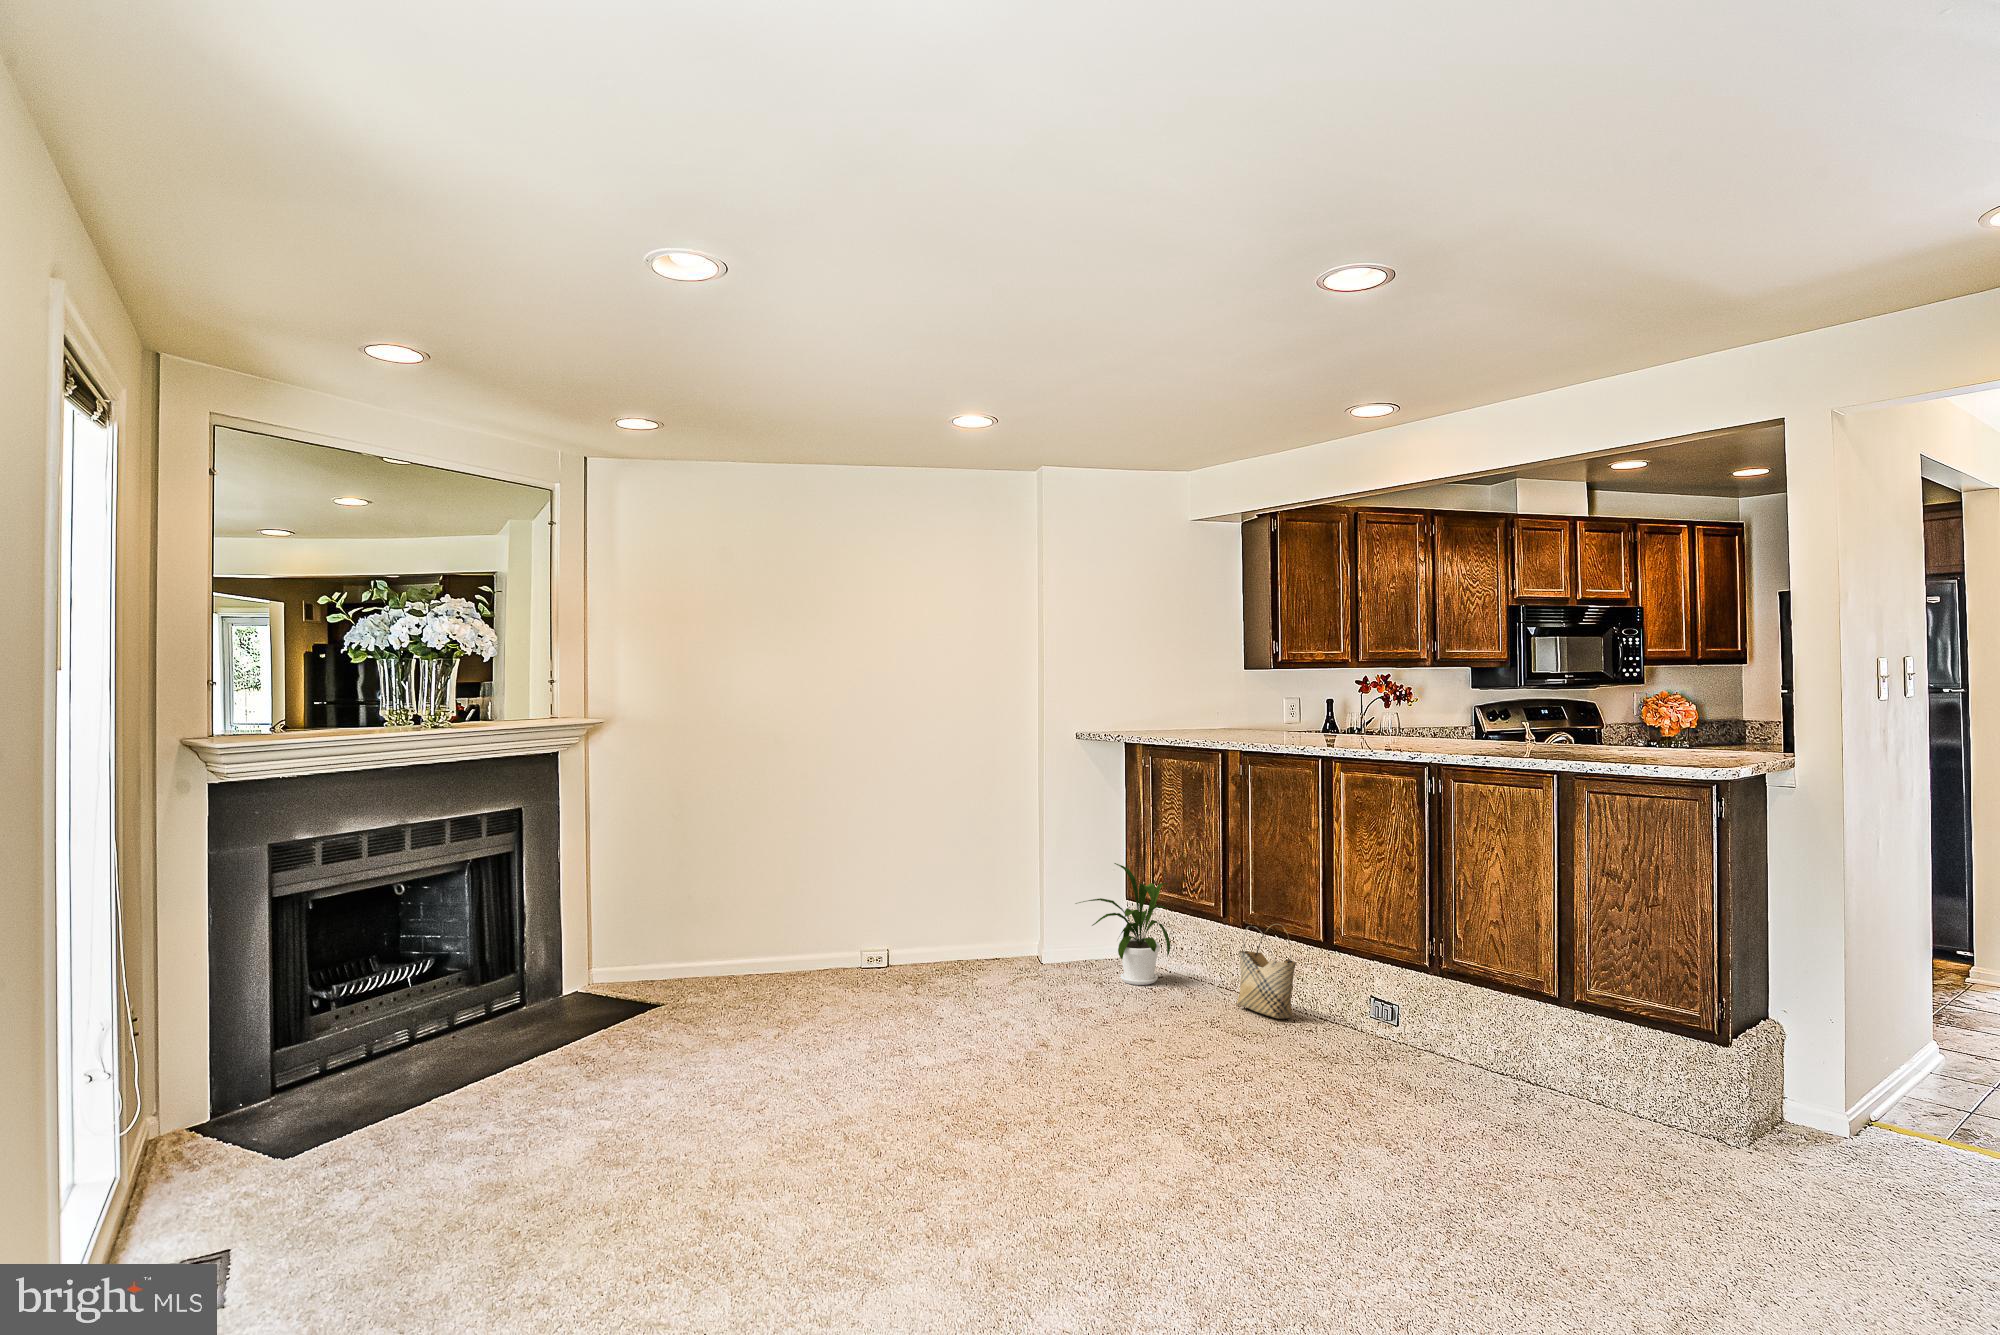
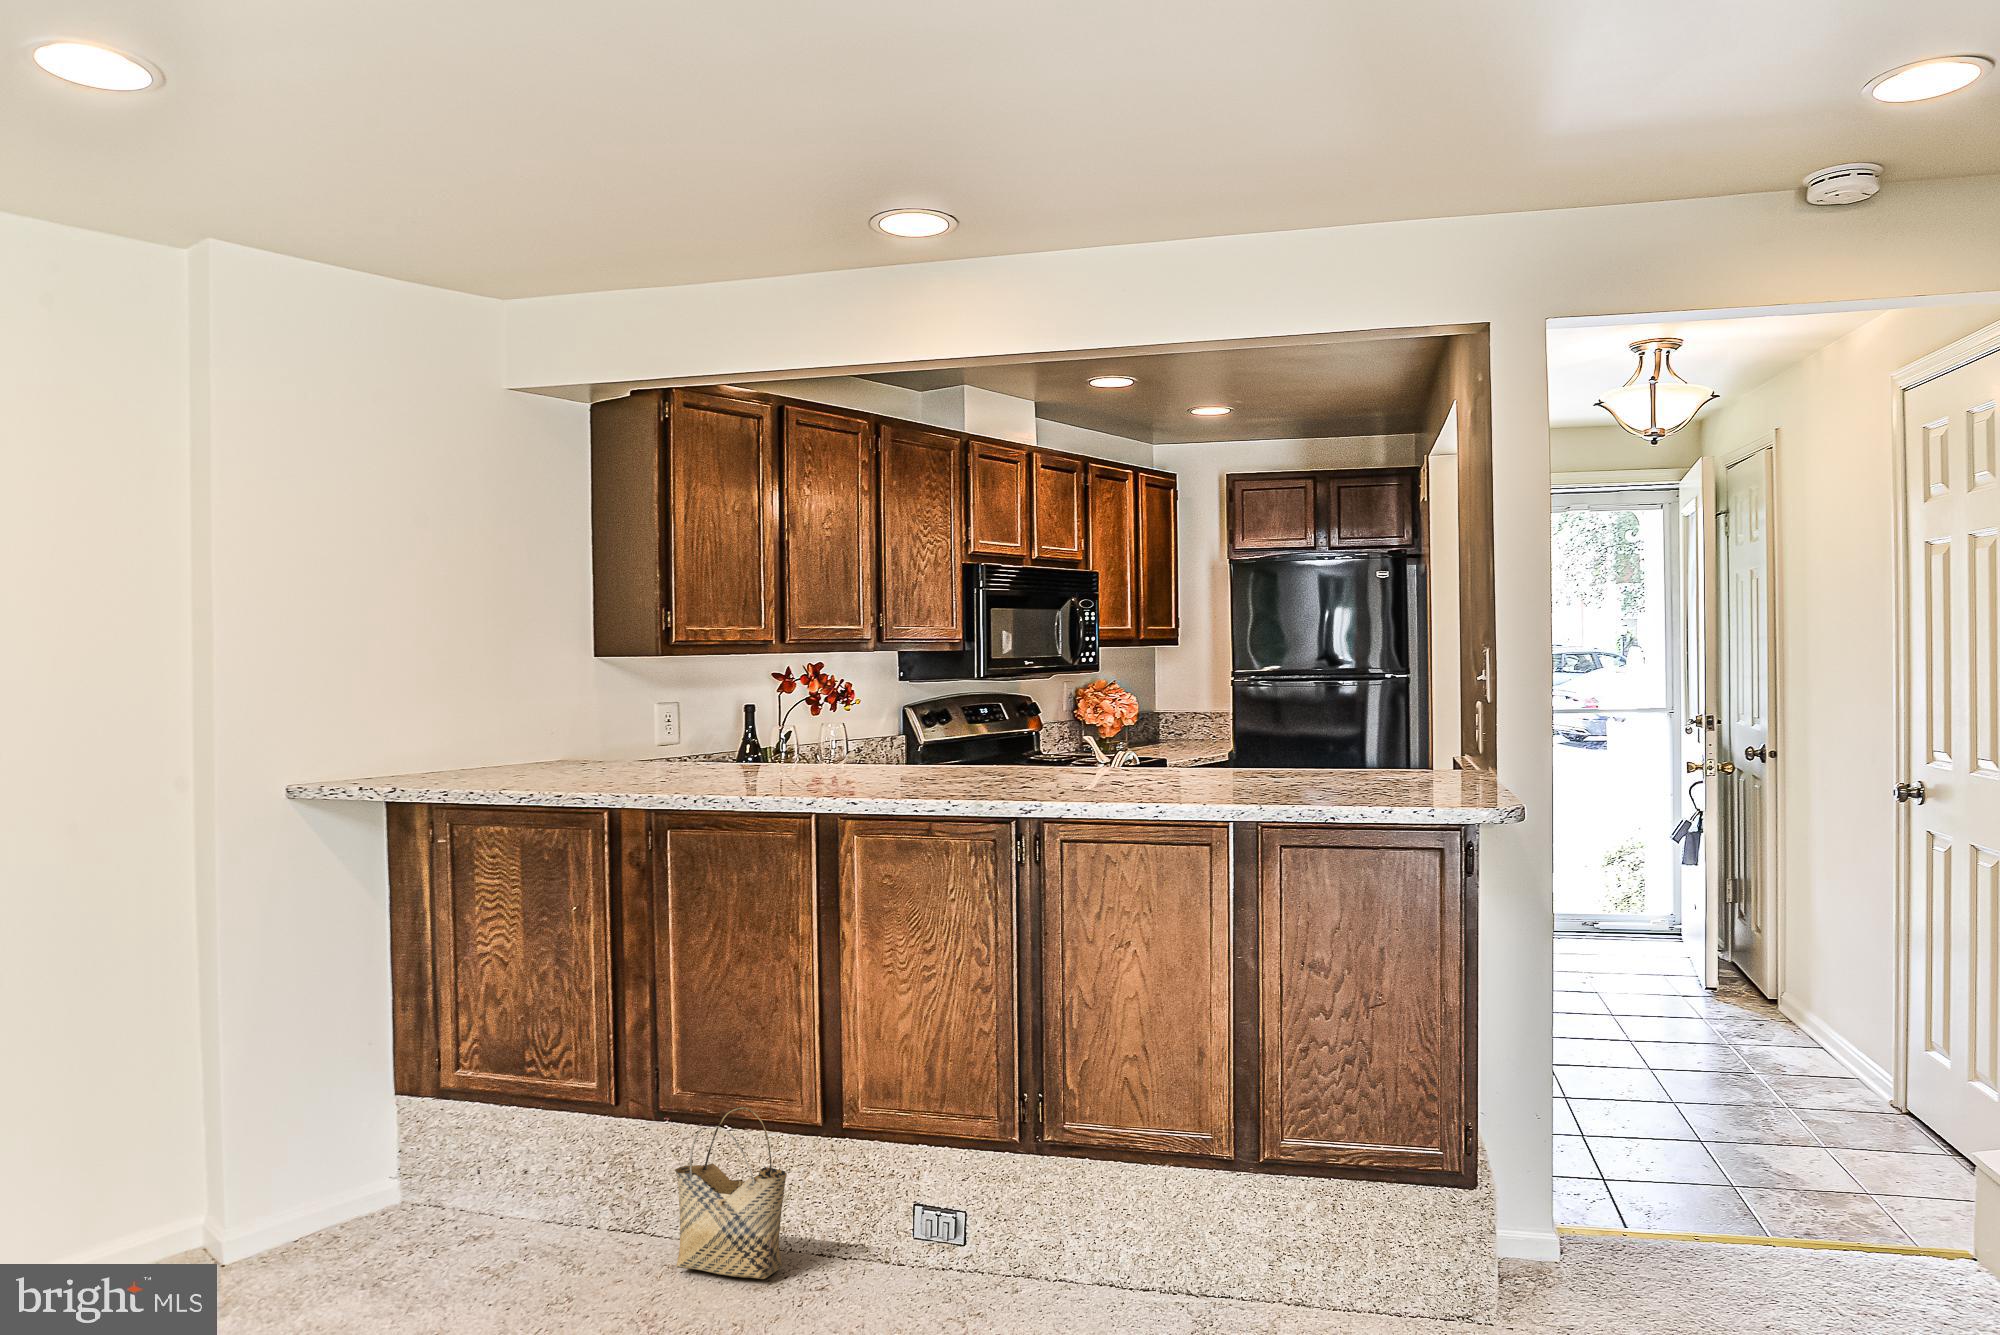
house plant: present [1076,863,1170,985] -> none [315,1040,515,1272]

